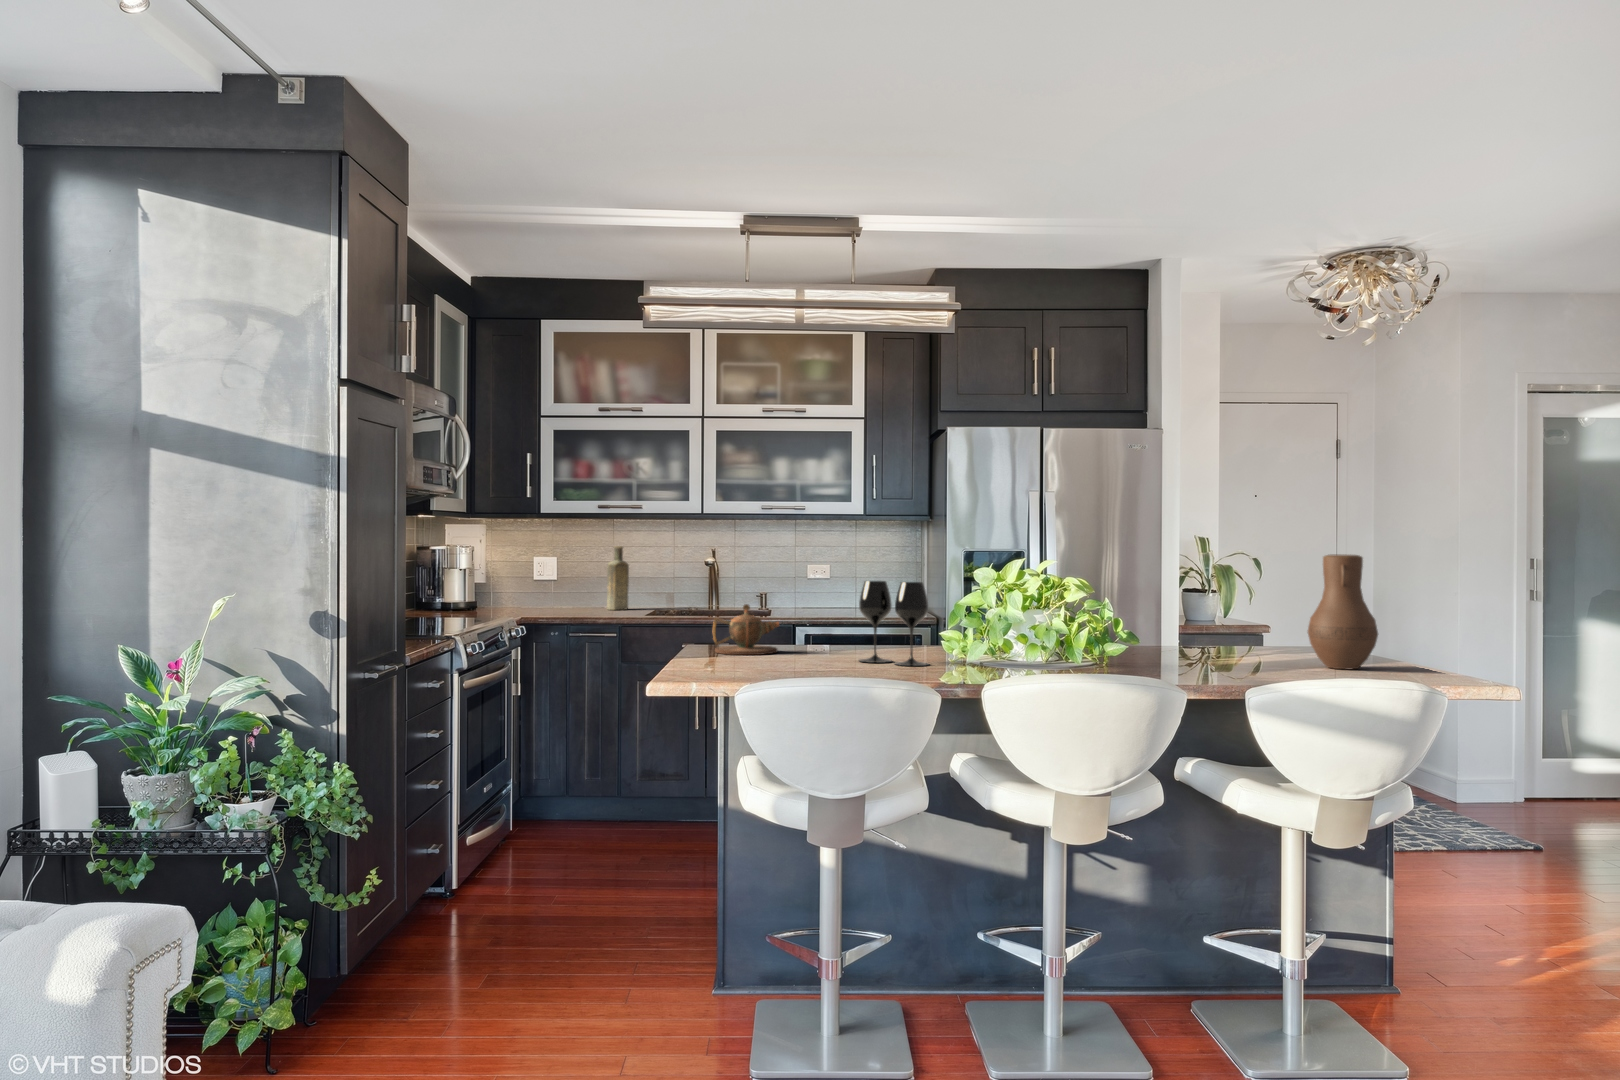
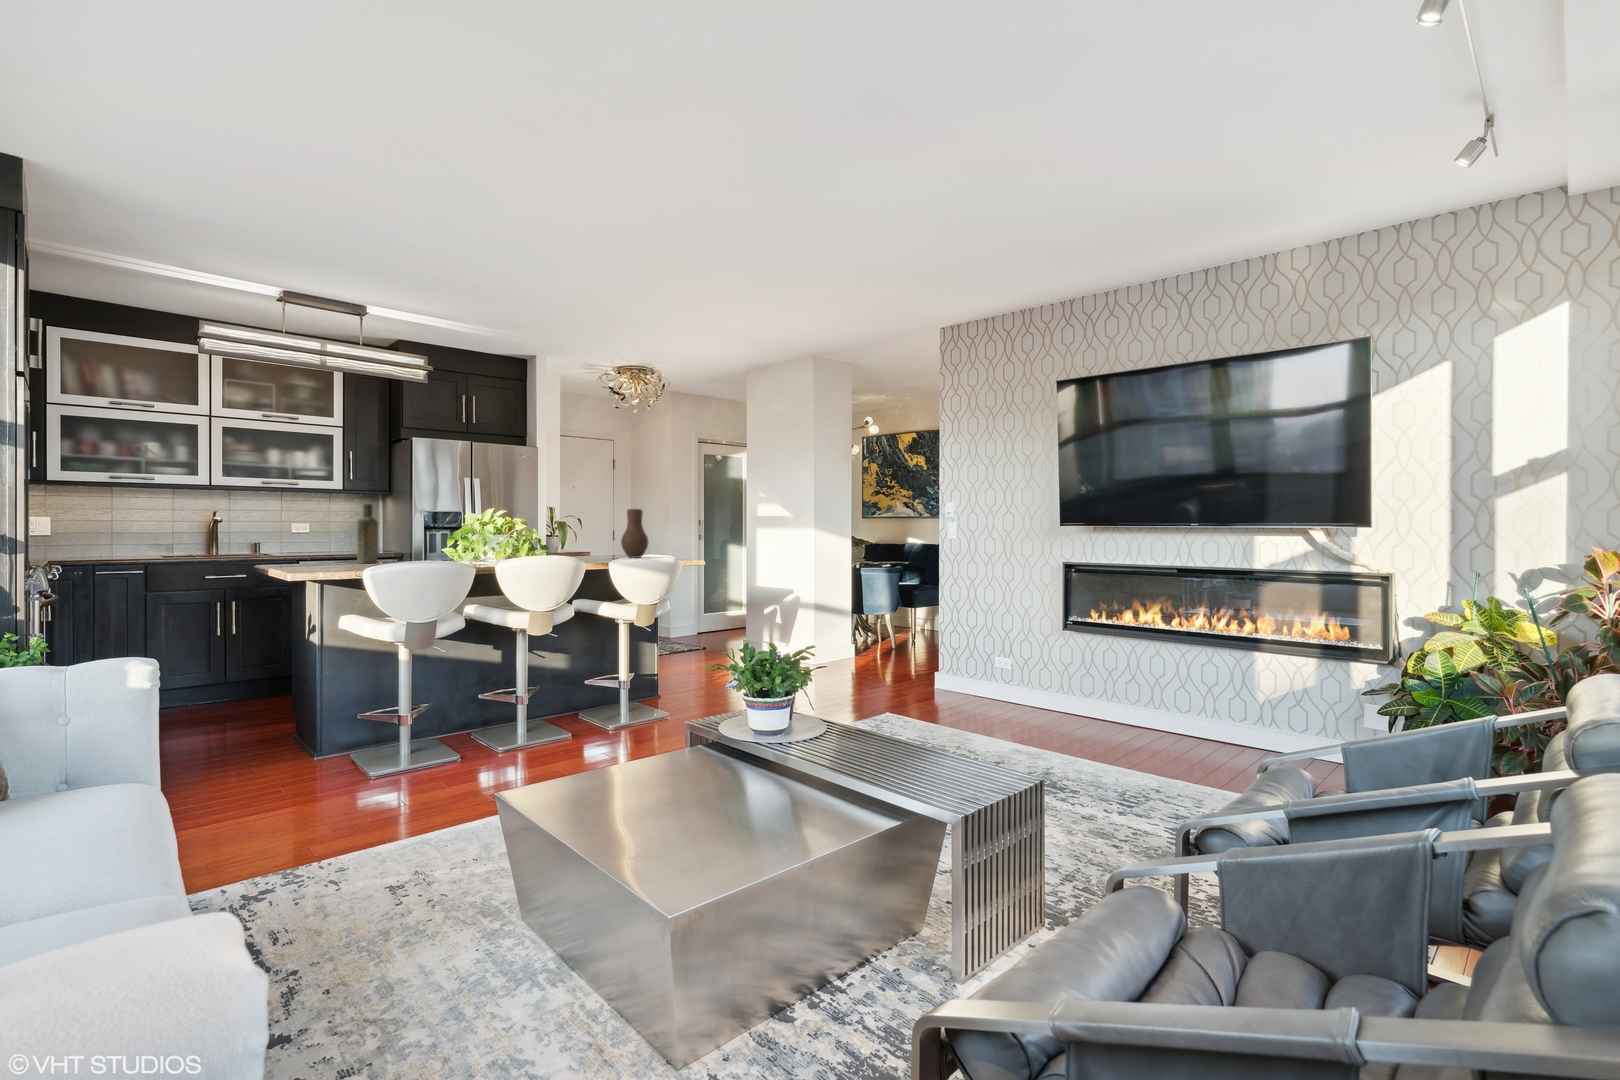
bottle: present [607,546,629,610] -> present [357,504,378,563]
wine glass: present [859,581,928,666] -> none [401,520,446,562]
teapot: present [713,604,779,655] -> none [294,535,340,564]

